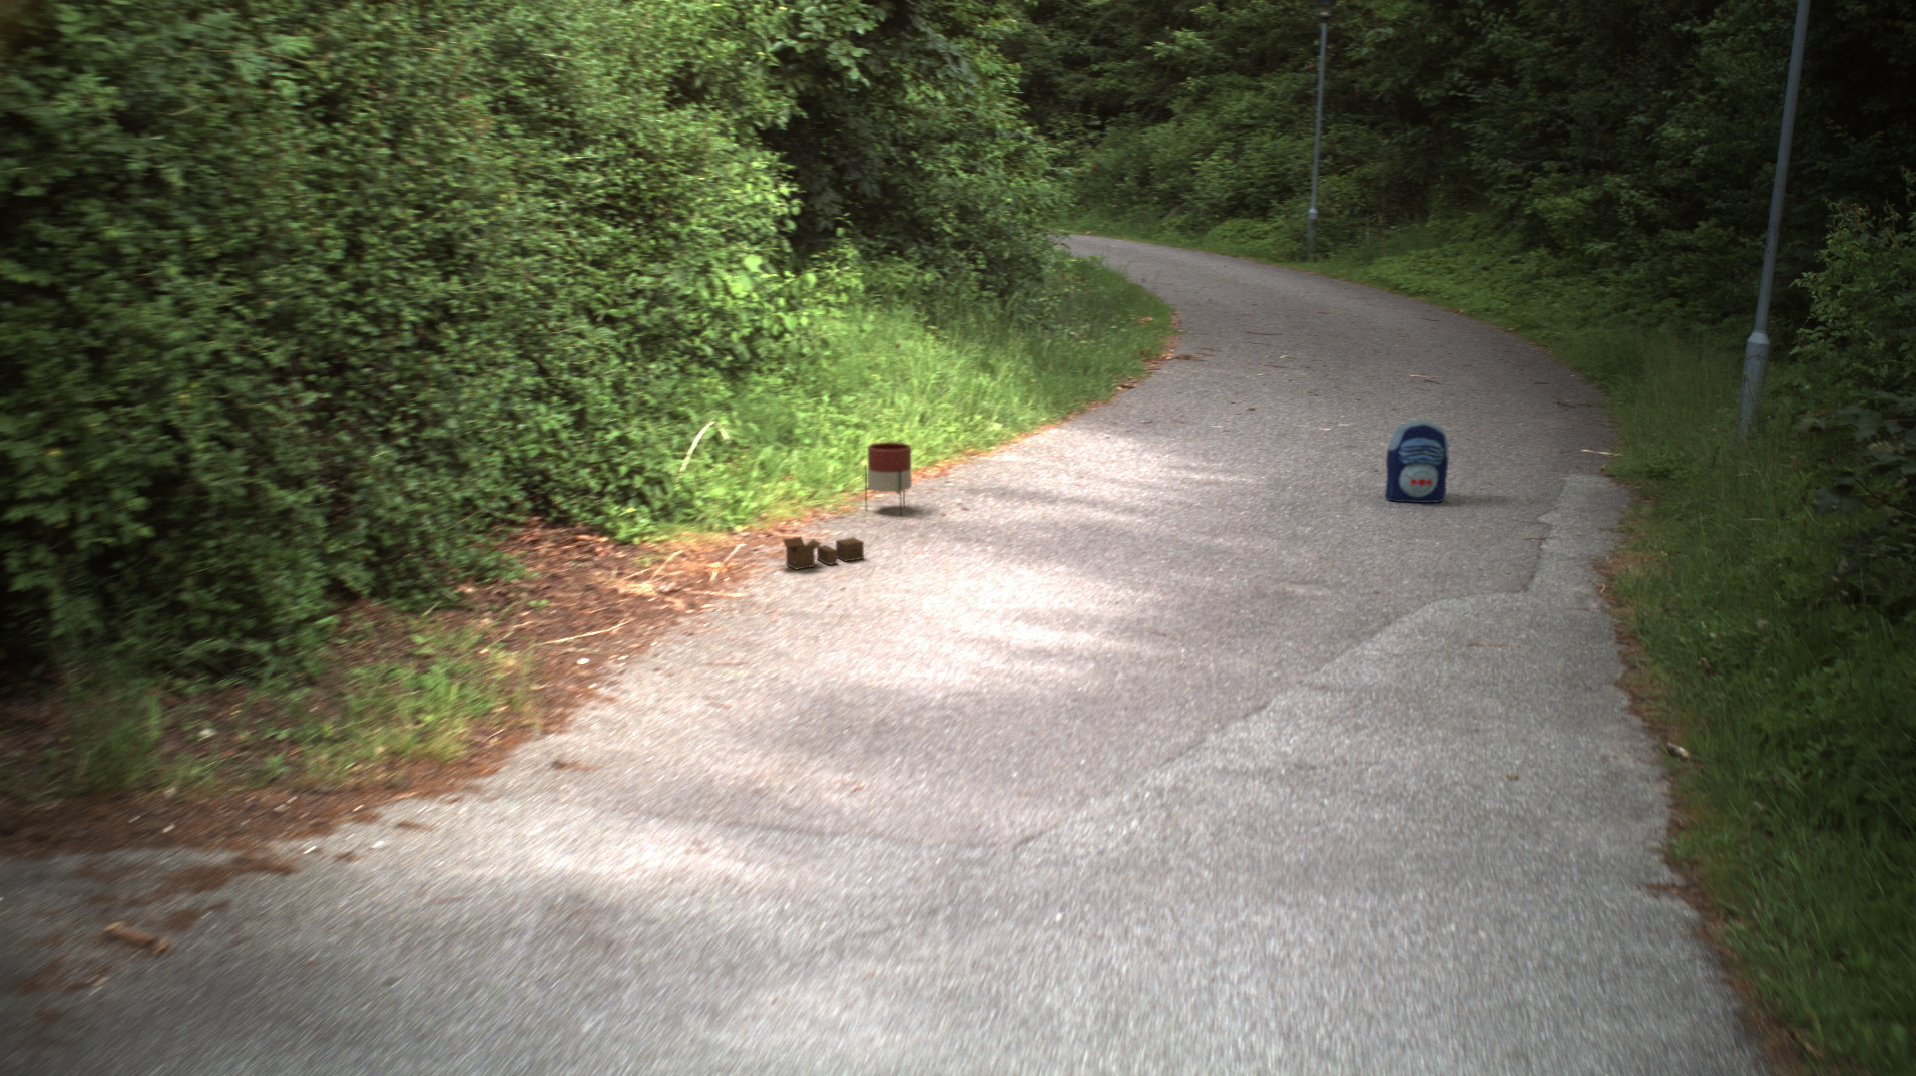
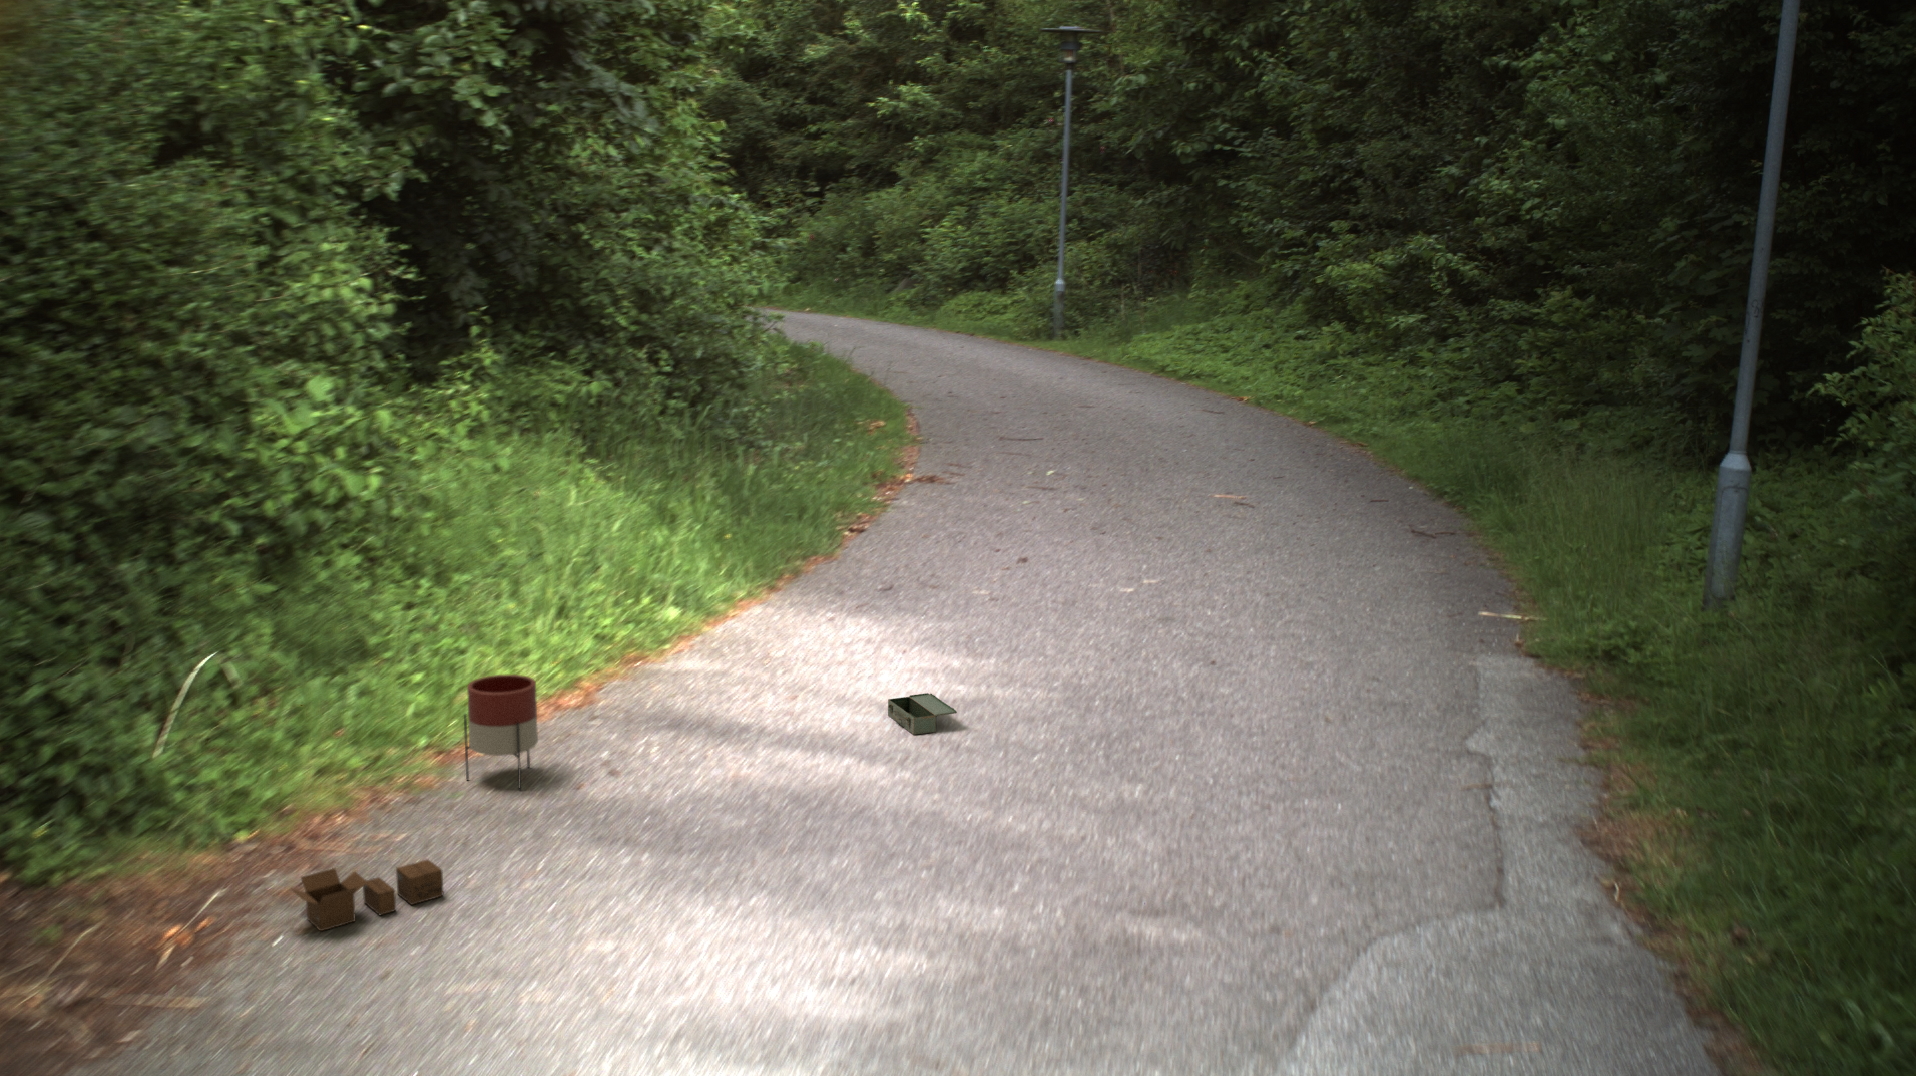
backpack: present [1385,420,1449,503] -> none [1211,621,1294,733]
toolbox: none [1147,473,1196,497] -> present [888,693,957,735]

